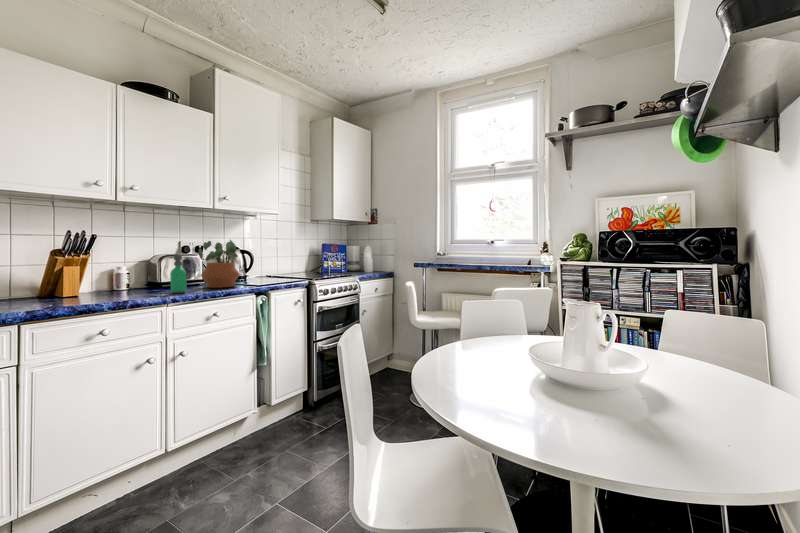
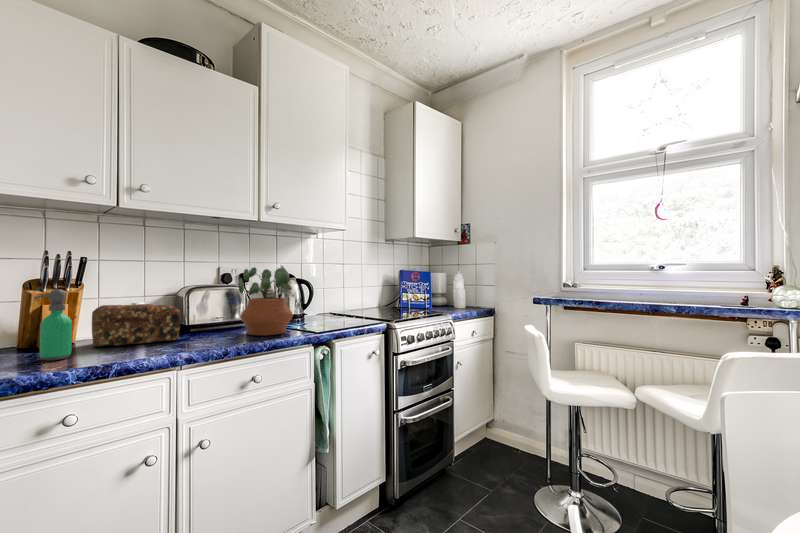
soap dispenser: present [170,253,187,293] -> present [35,289,72,361]
bread loaf: none [94,266,158,295] -> present [92,304,180,347]

